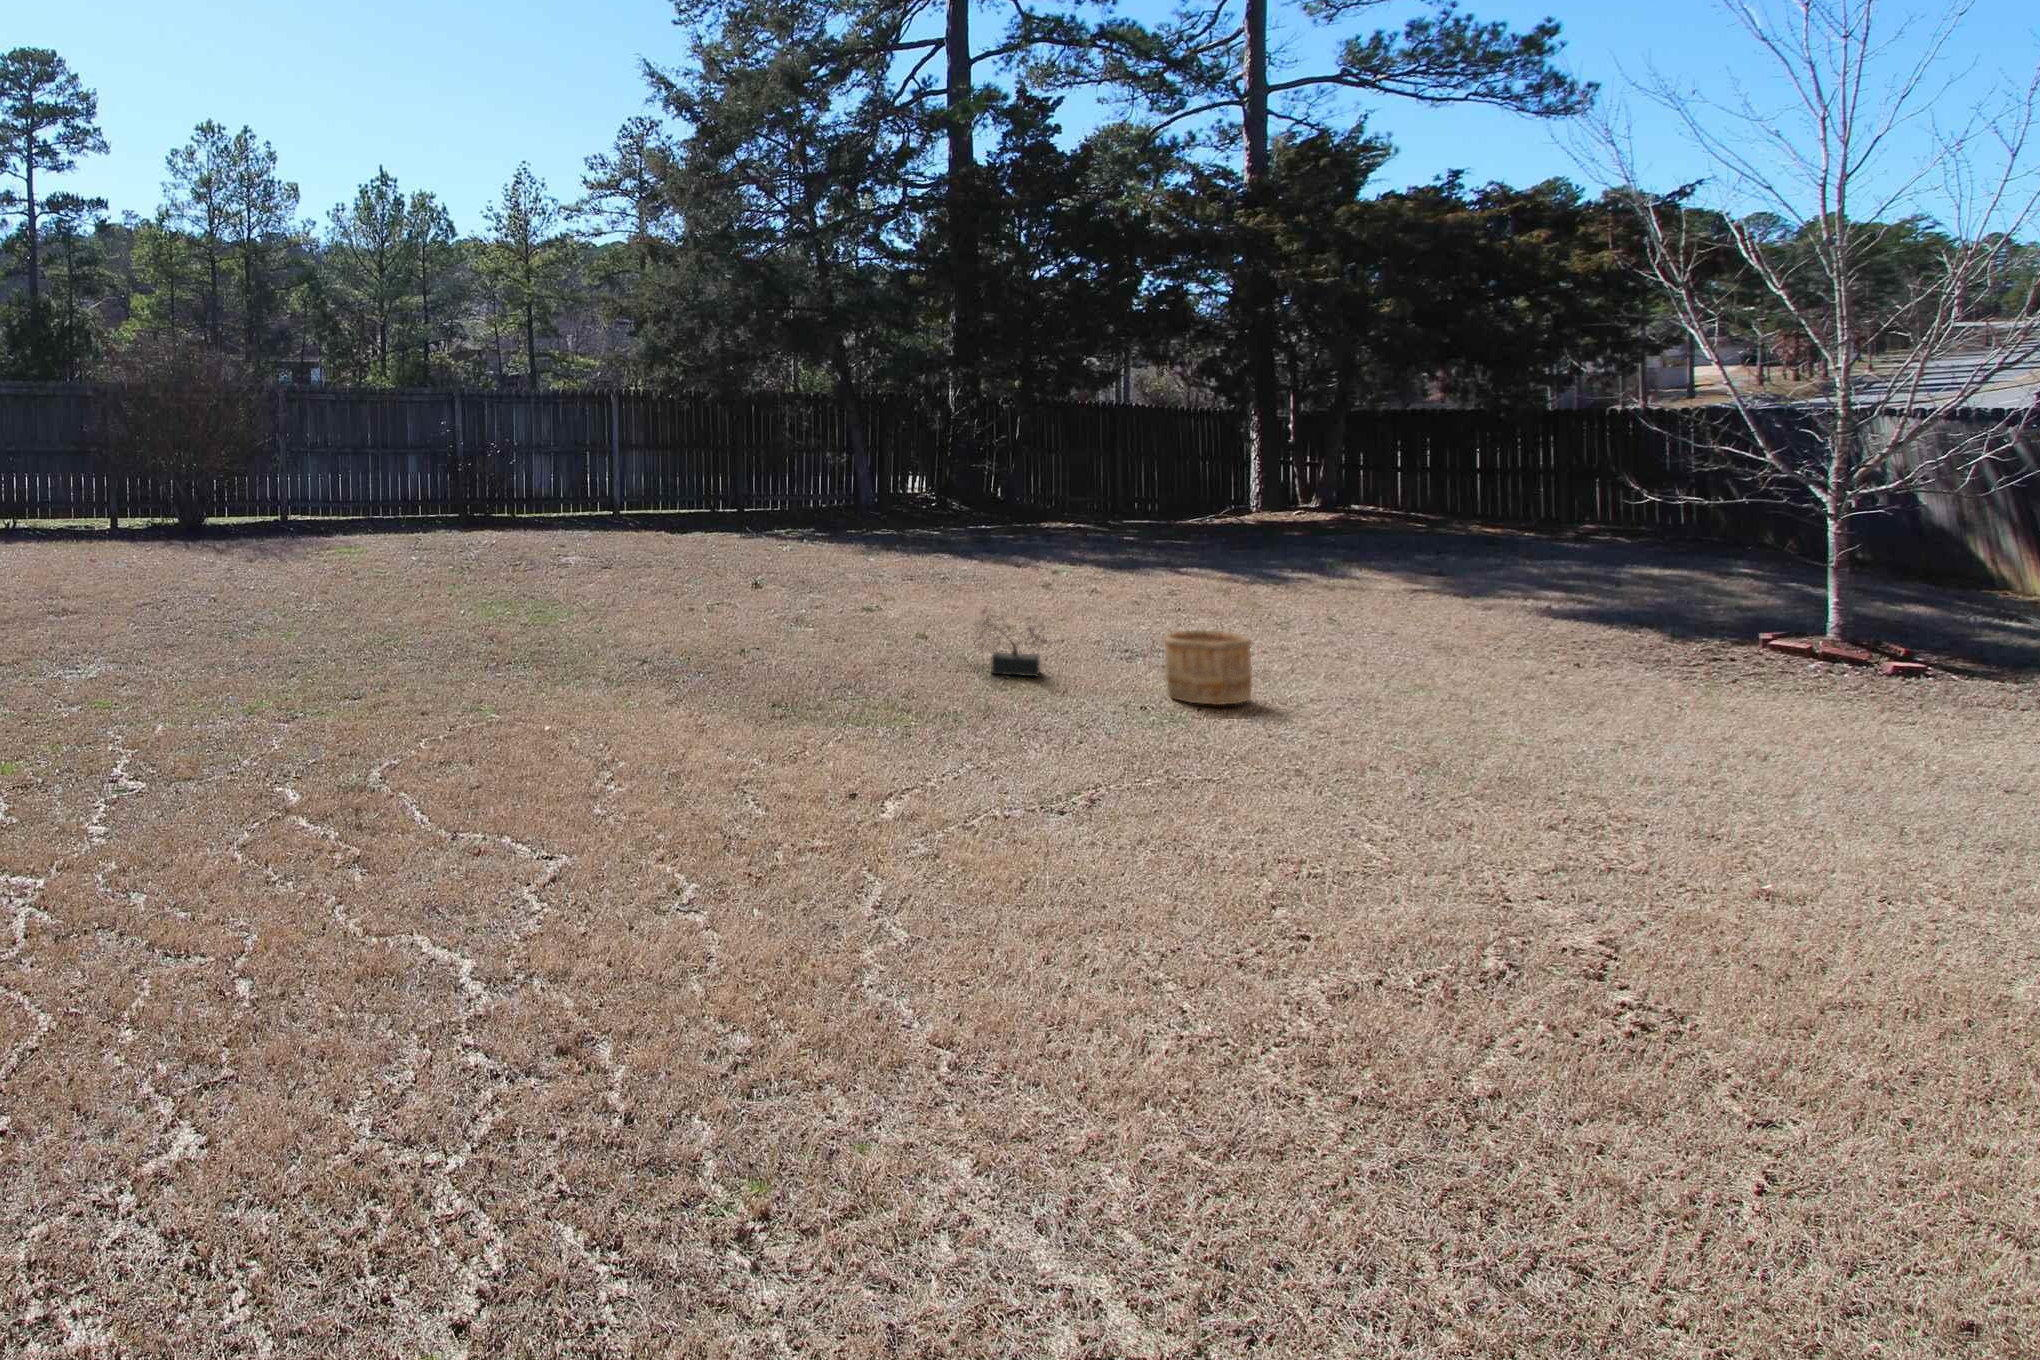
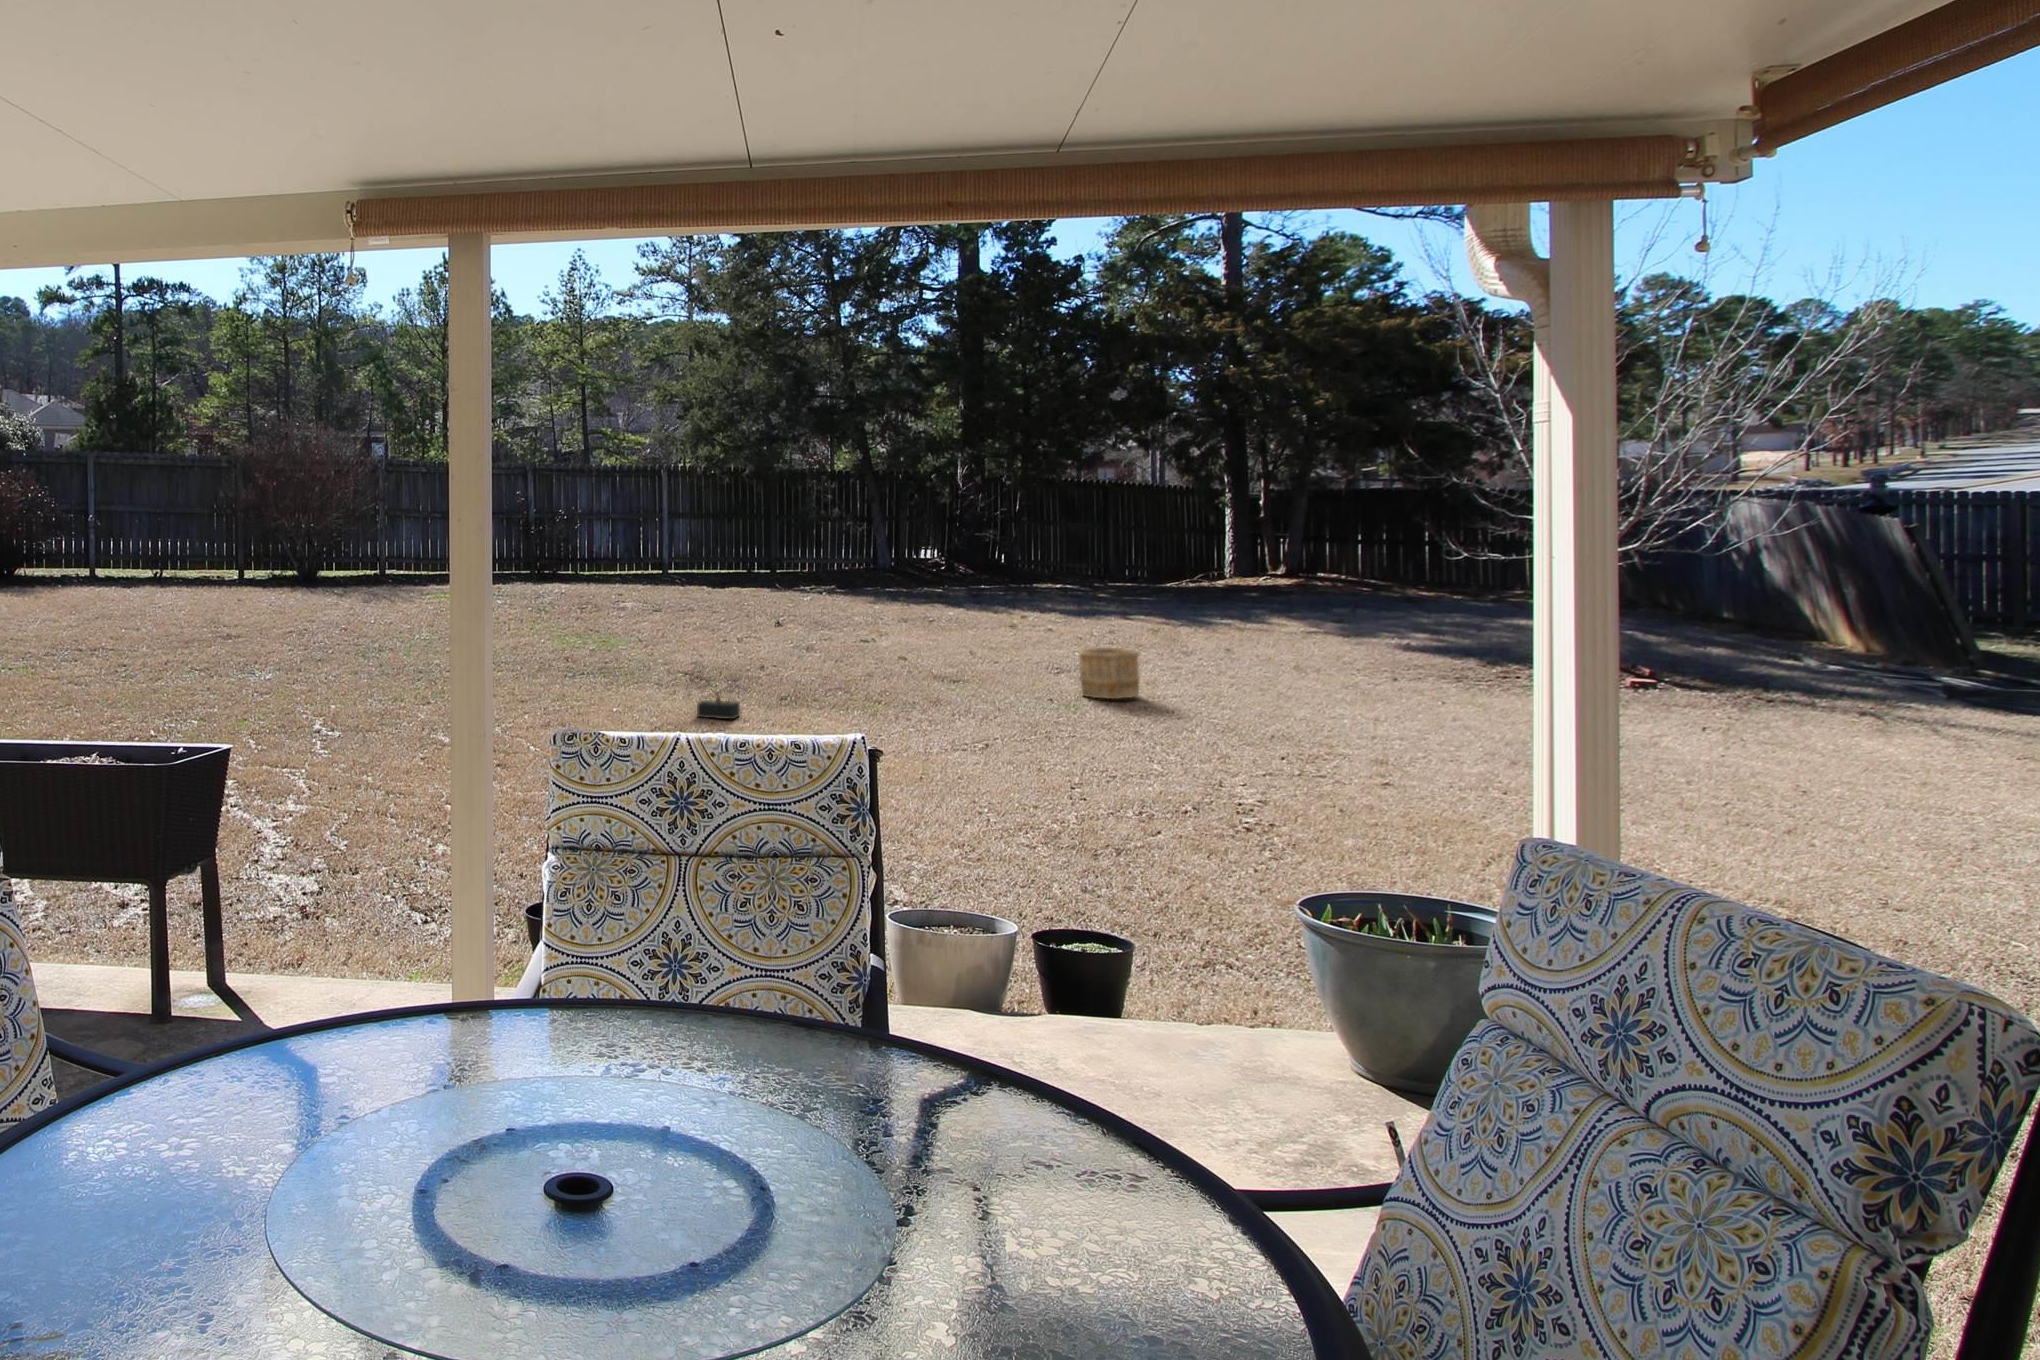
decorative plant: present [975,609,1051,676] -> present [687,663,746,719]

